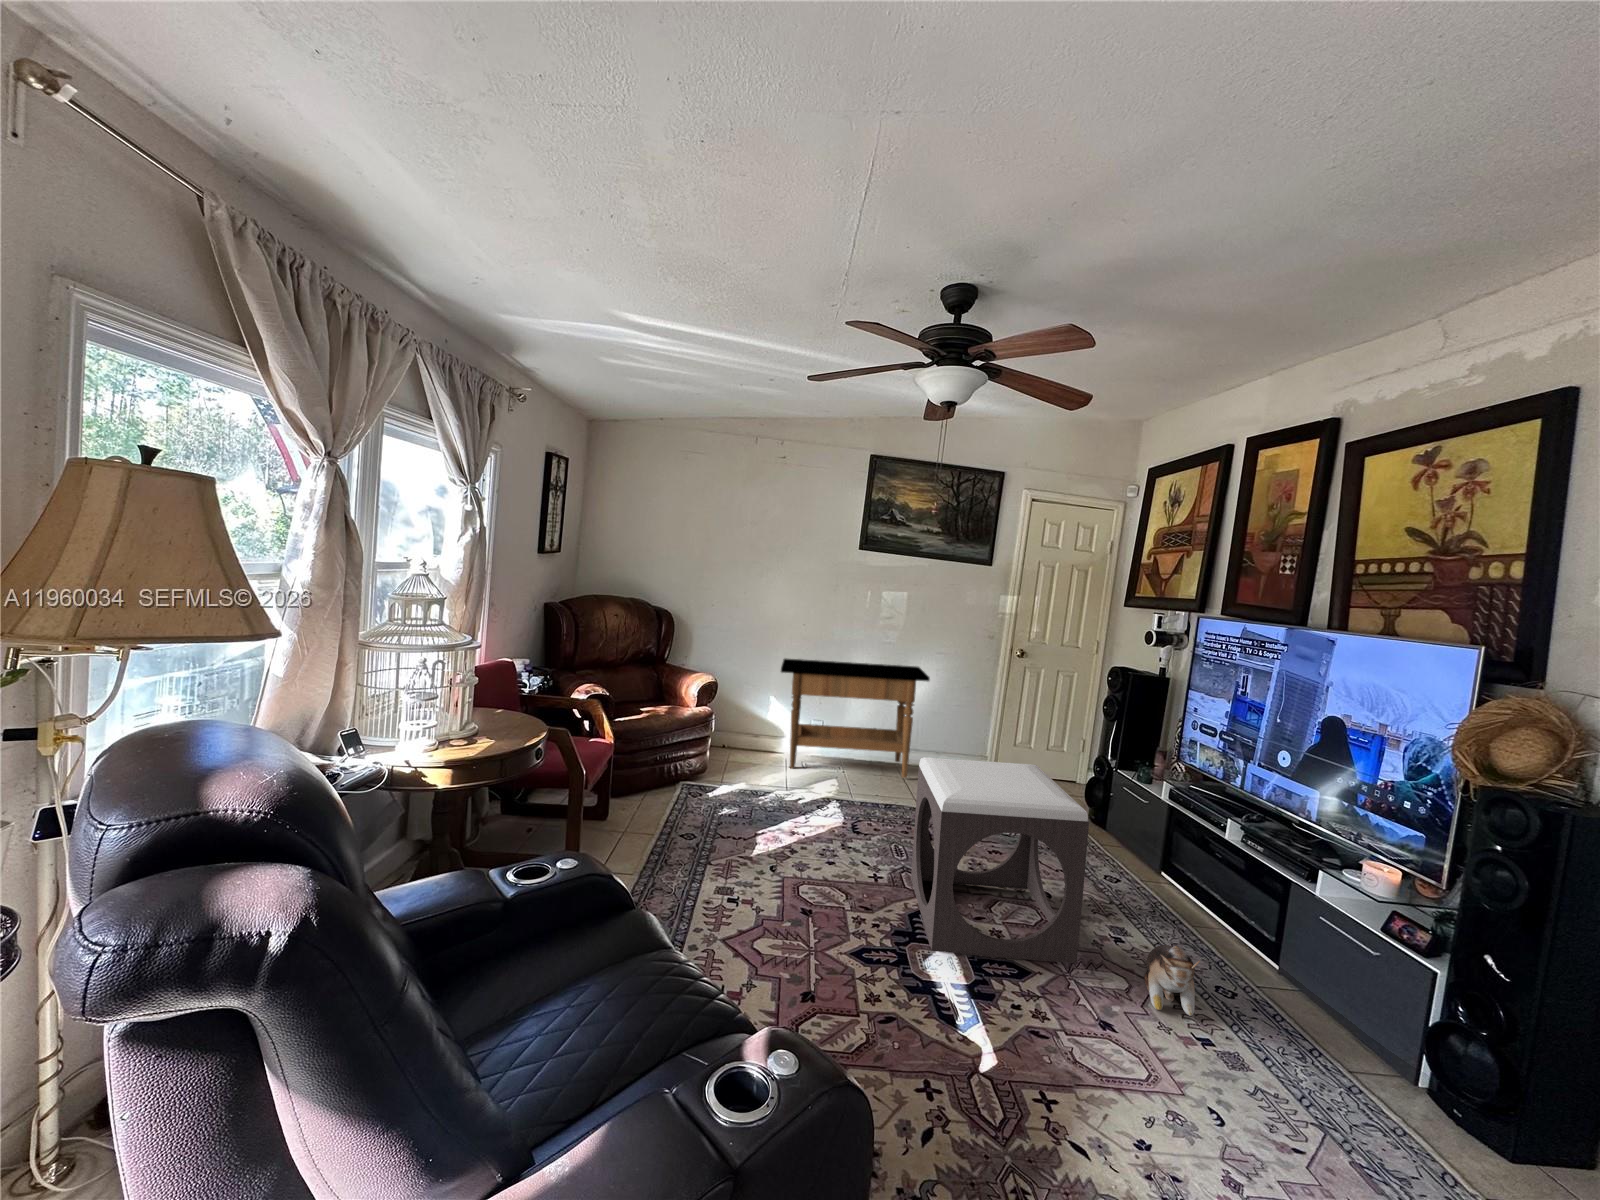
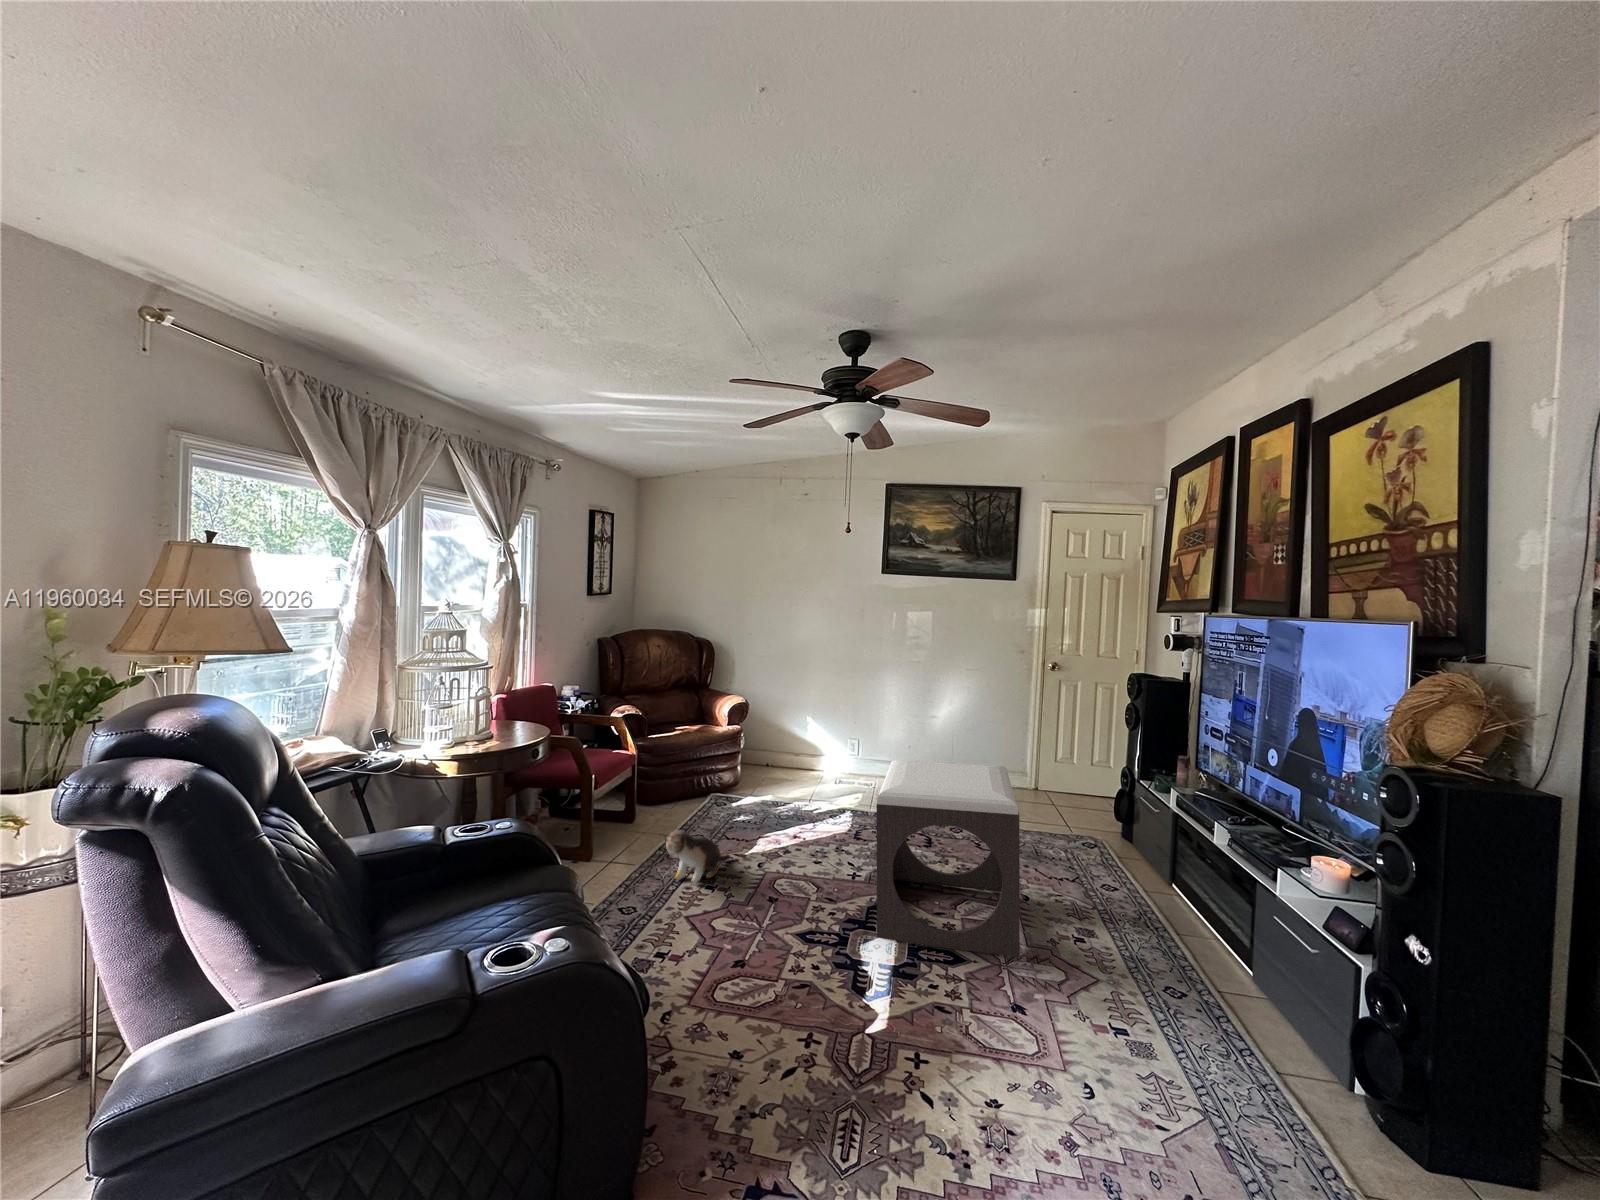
side table: present [781,659,930,778] -> none [808,679,951,792]
plush toy: present [1144,945,1200,1016] -> present [660,830,730,883]

